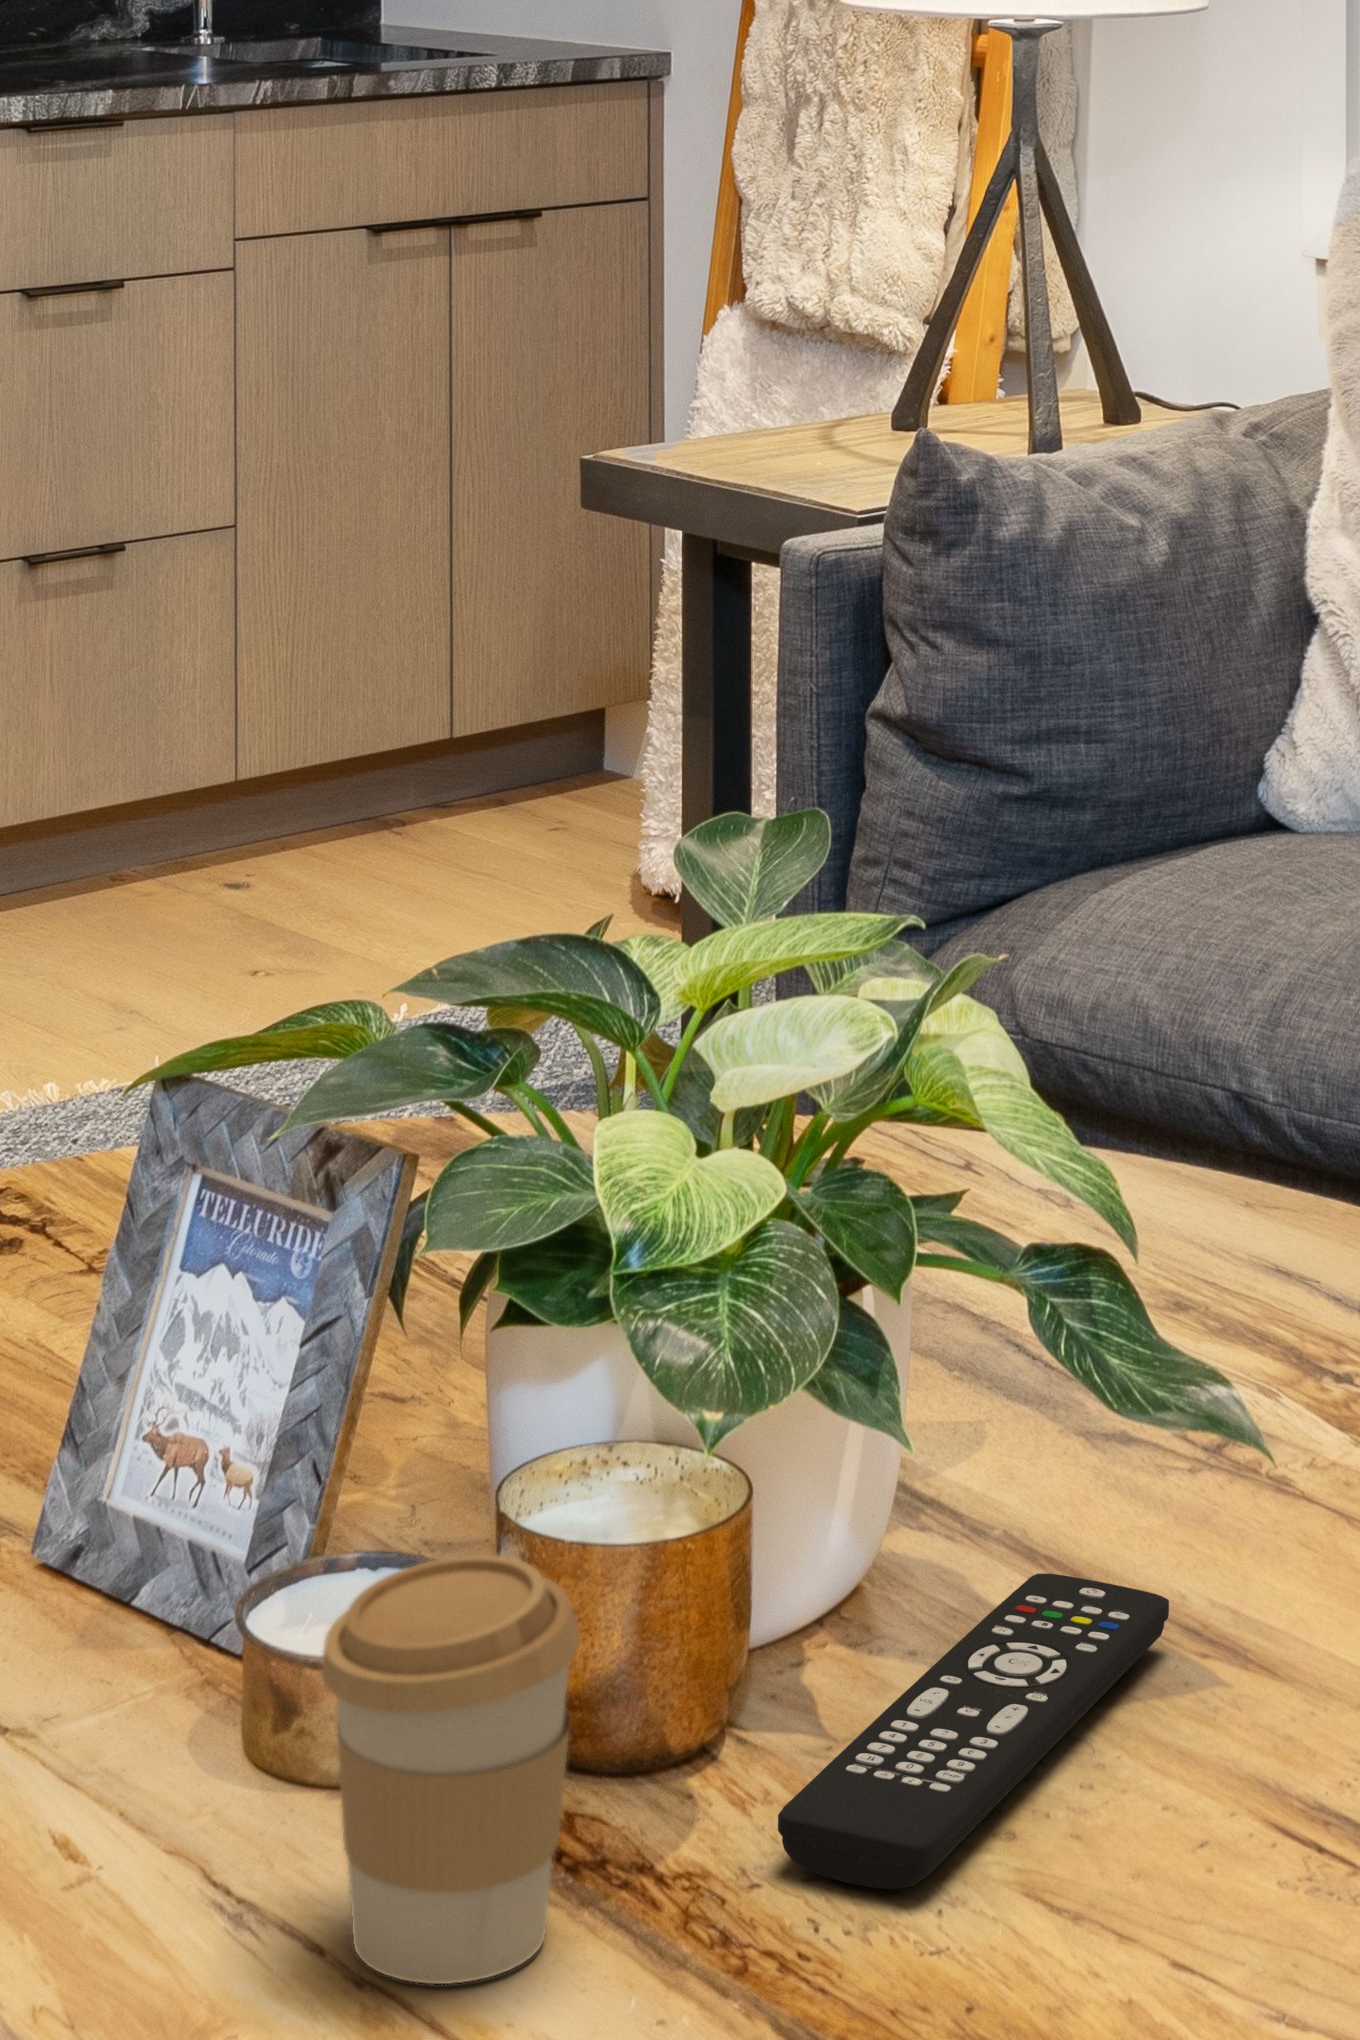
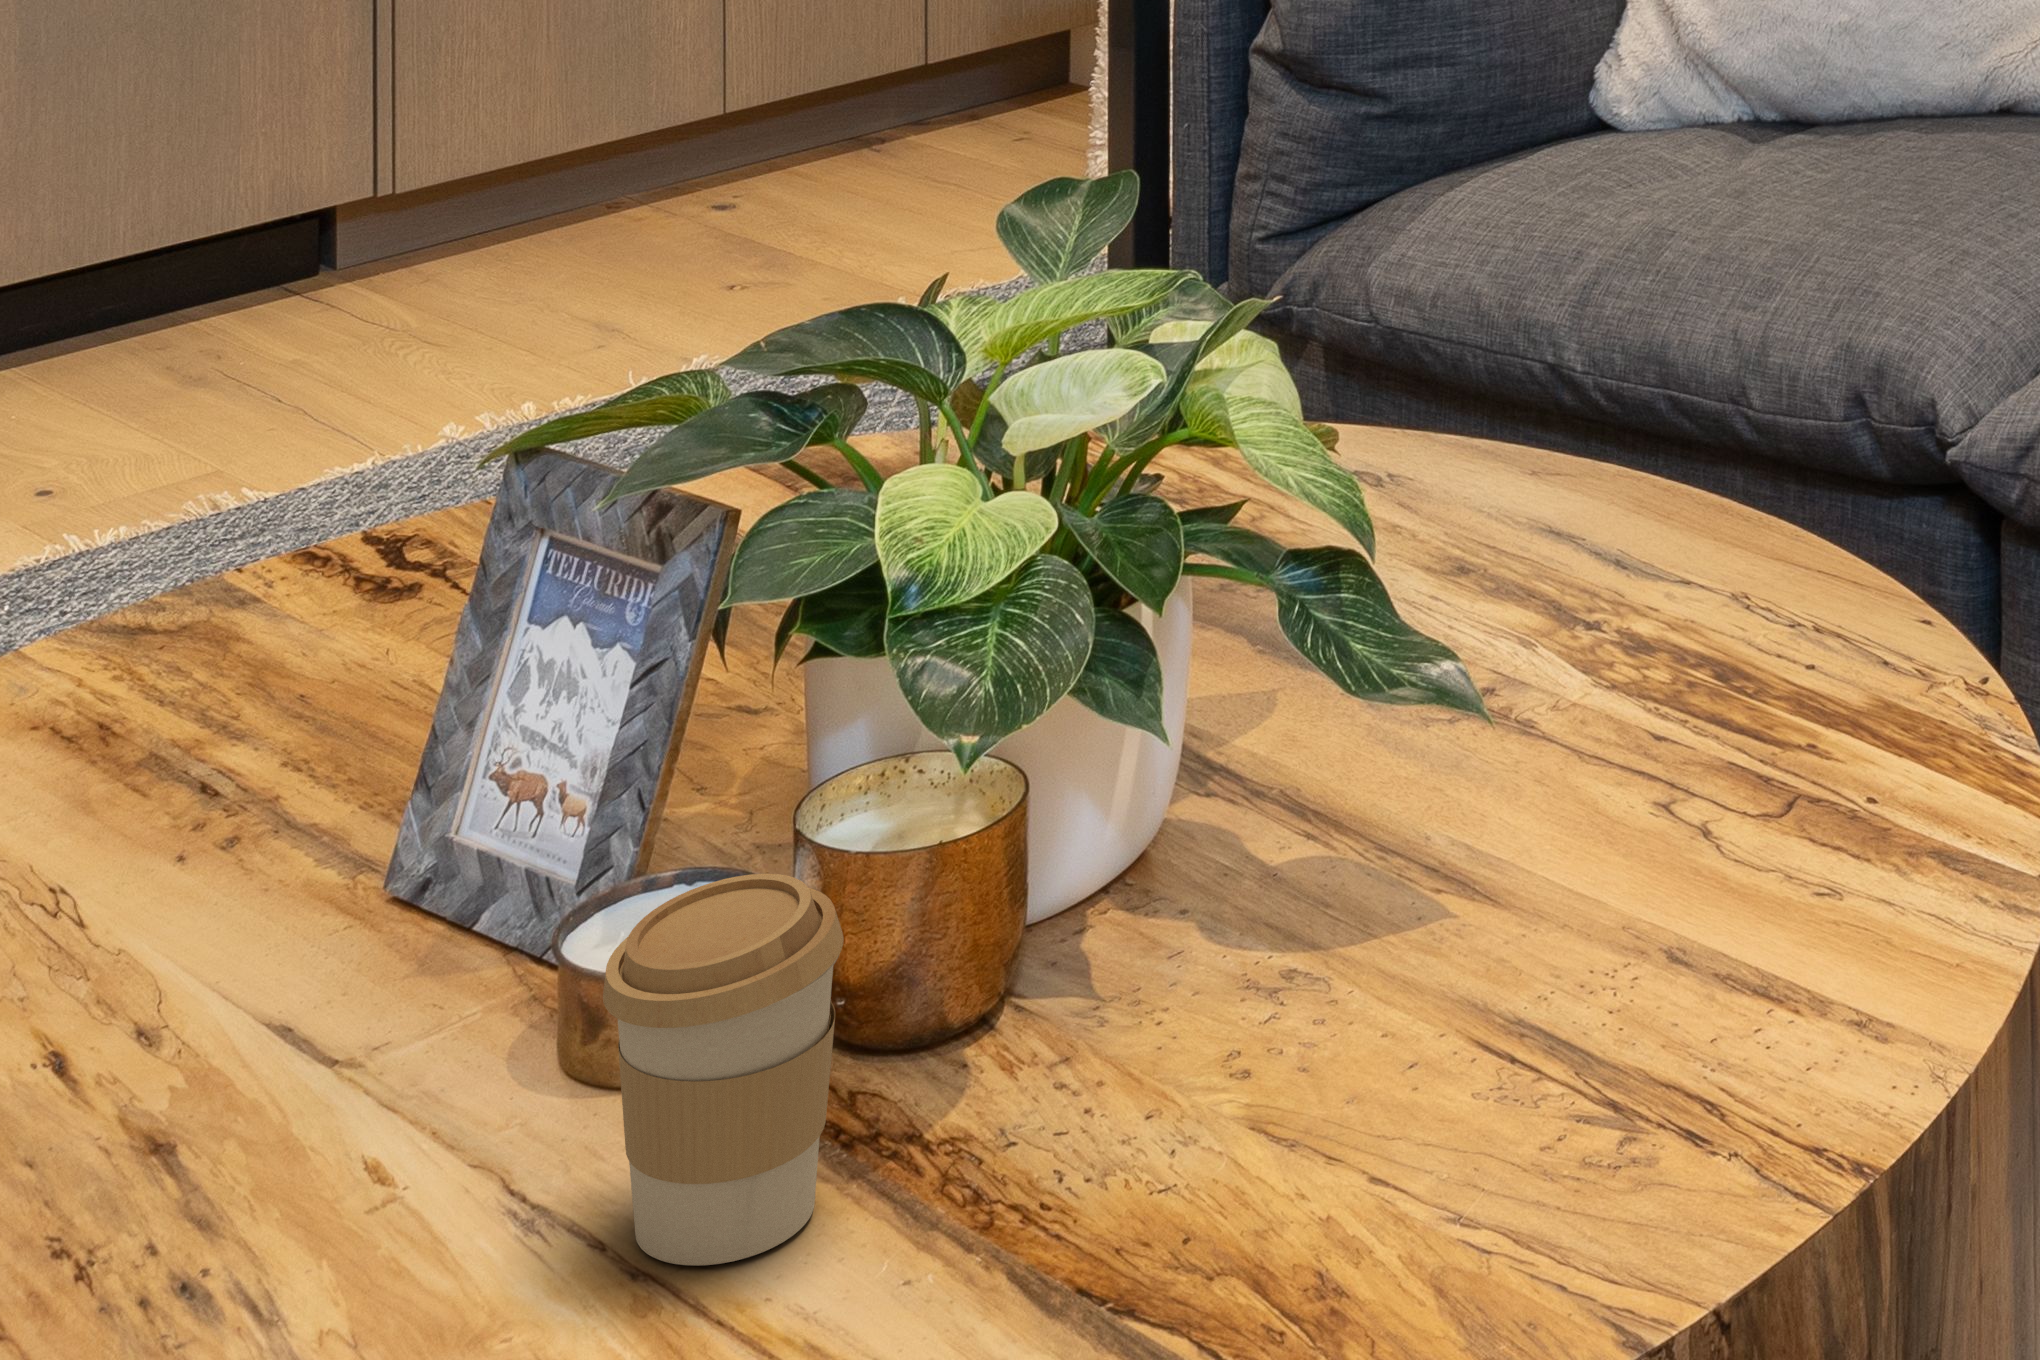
remote control: present [778,1574,1169,1889] -> none [1033,833,1406,1139]

